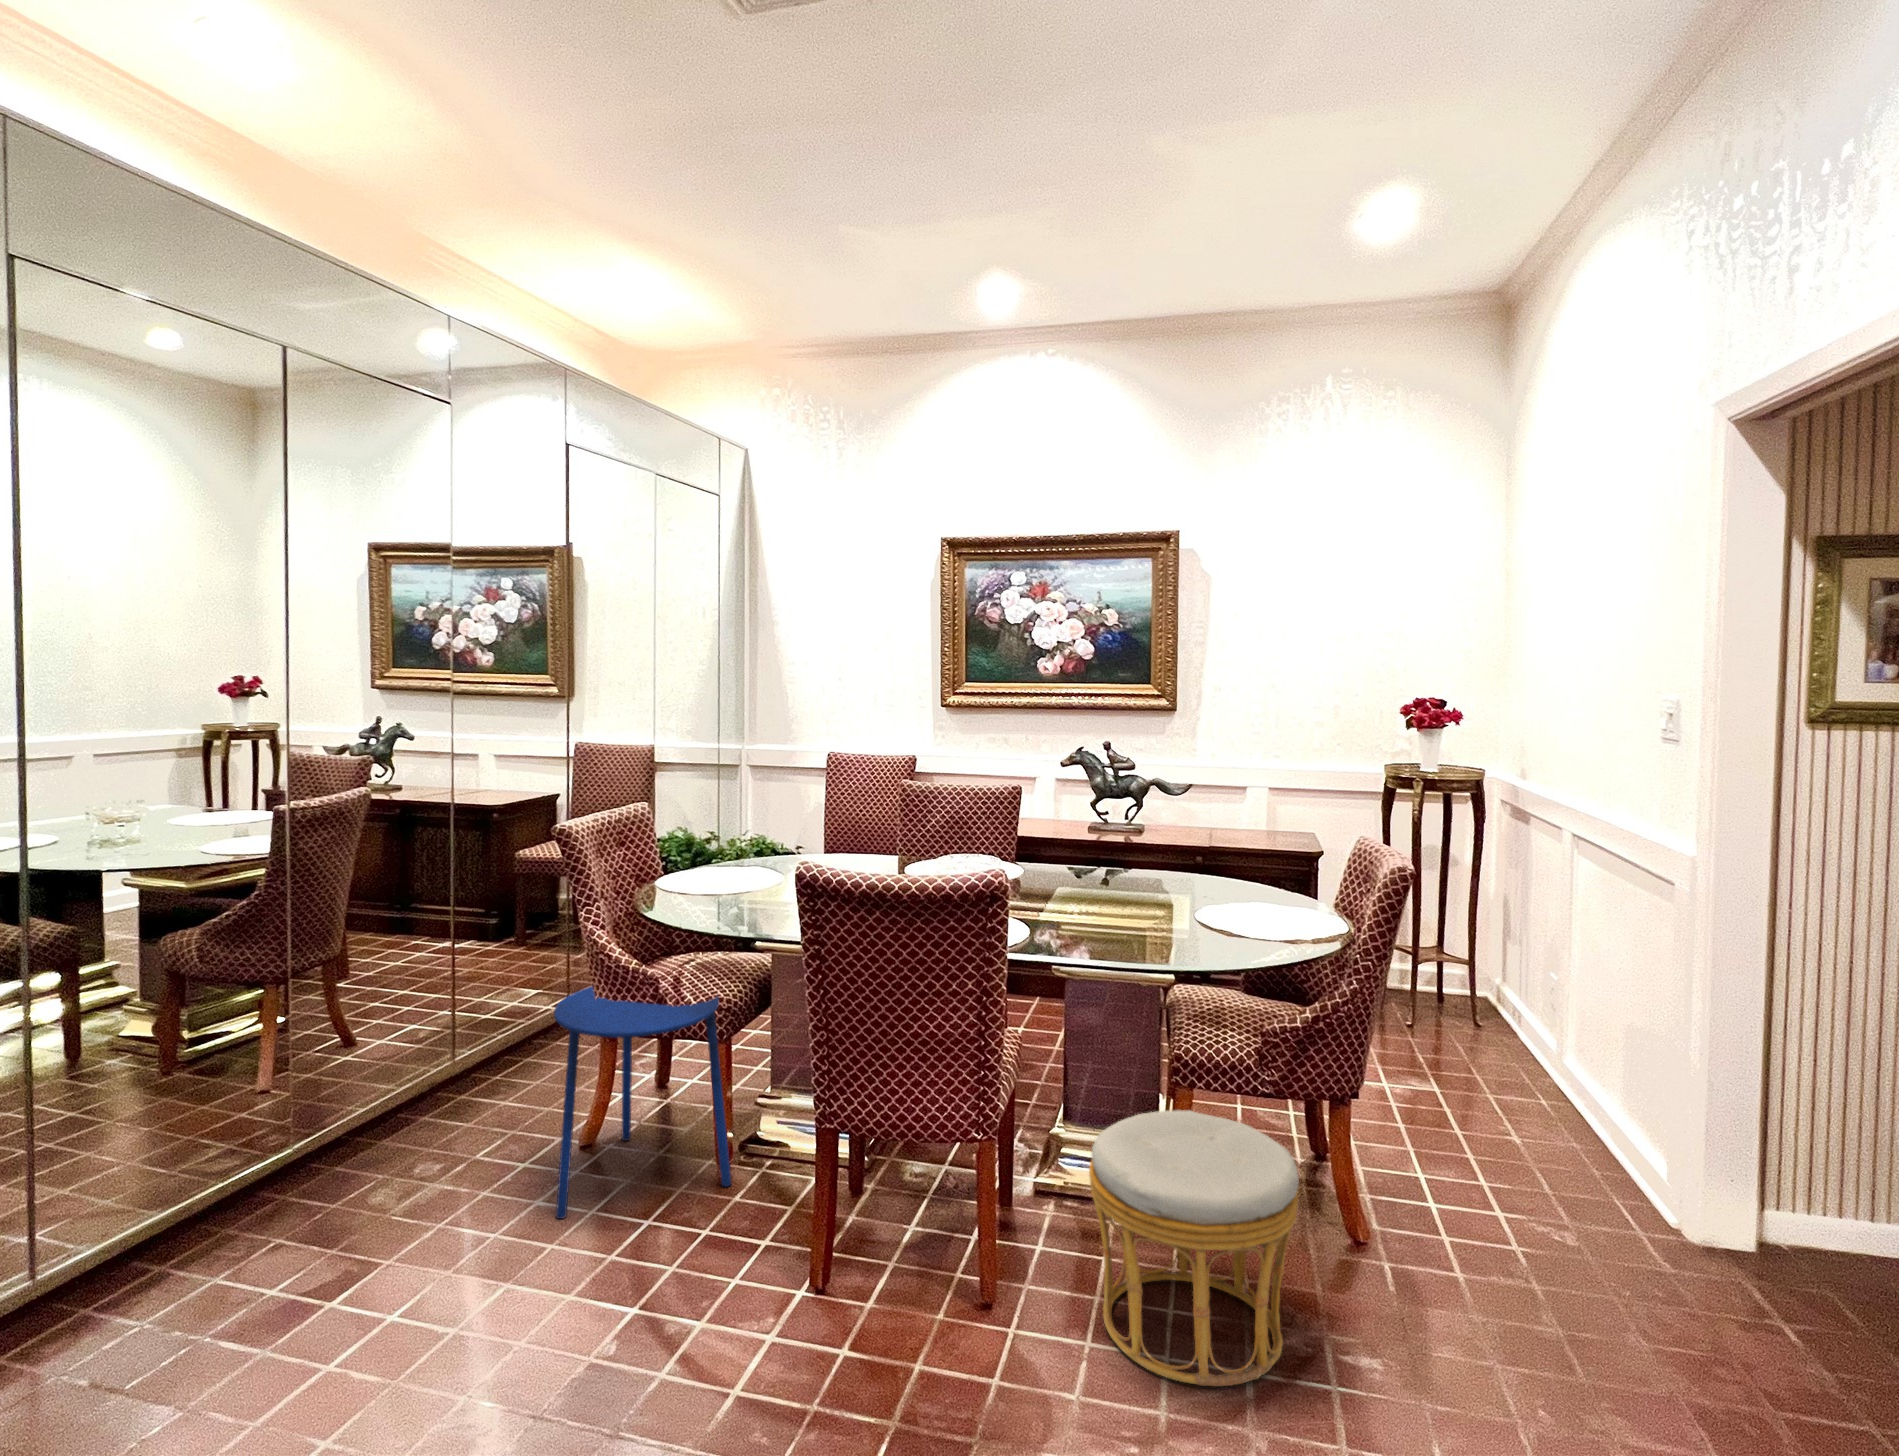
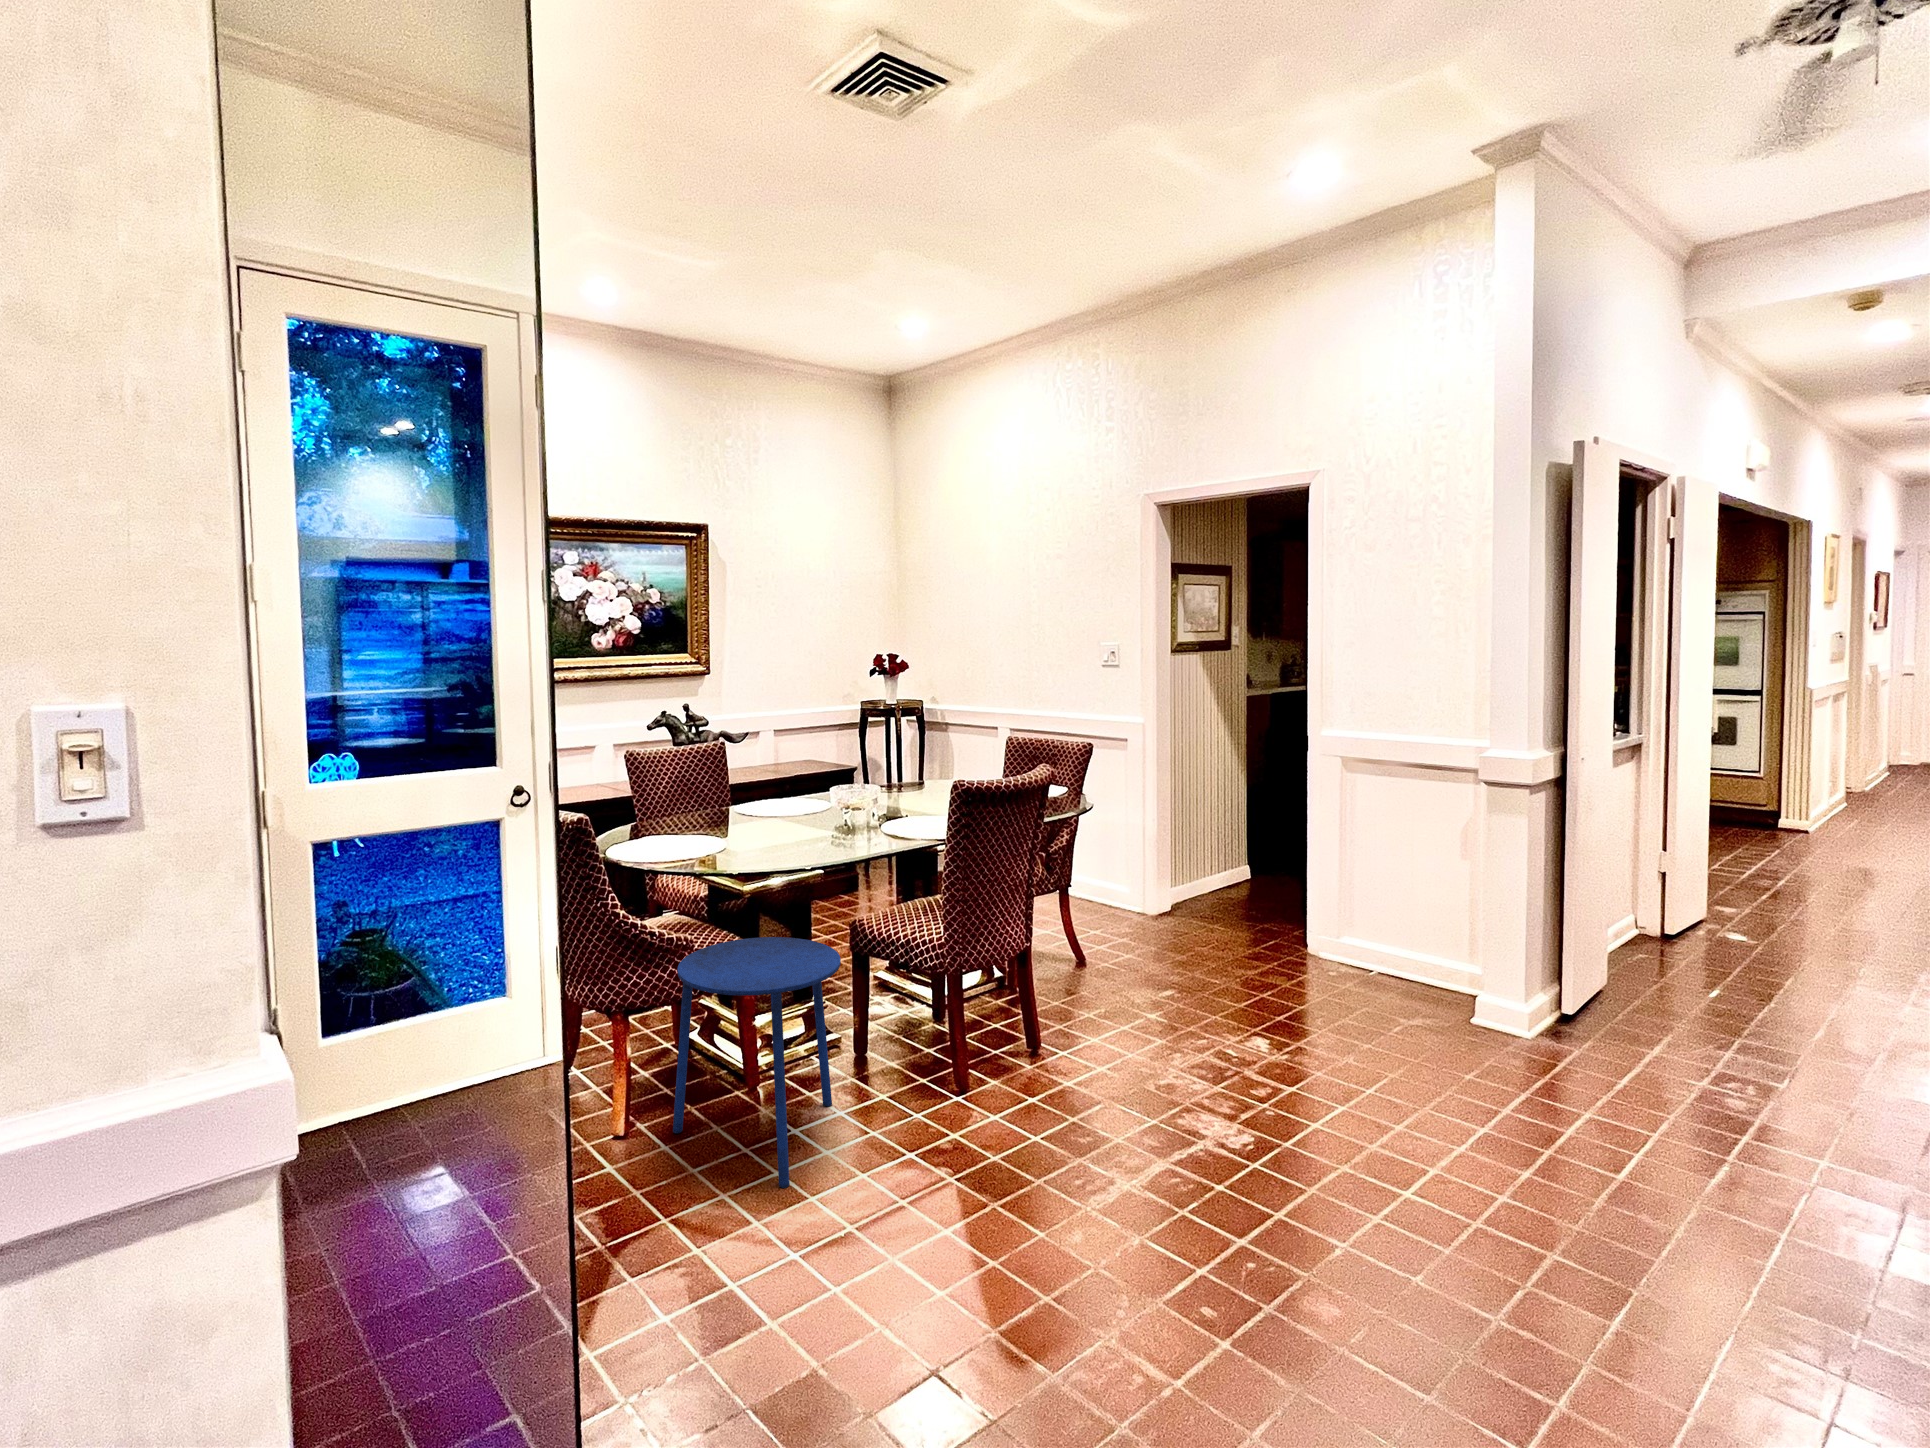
ottoman: present [1089,1110,1299,1386] -> none [1088,893,1217,1038]

